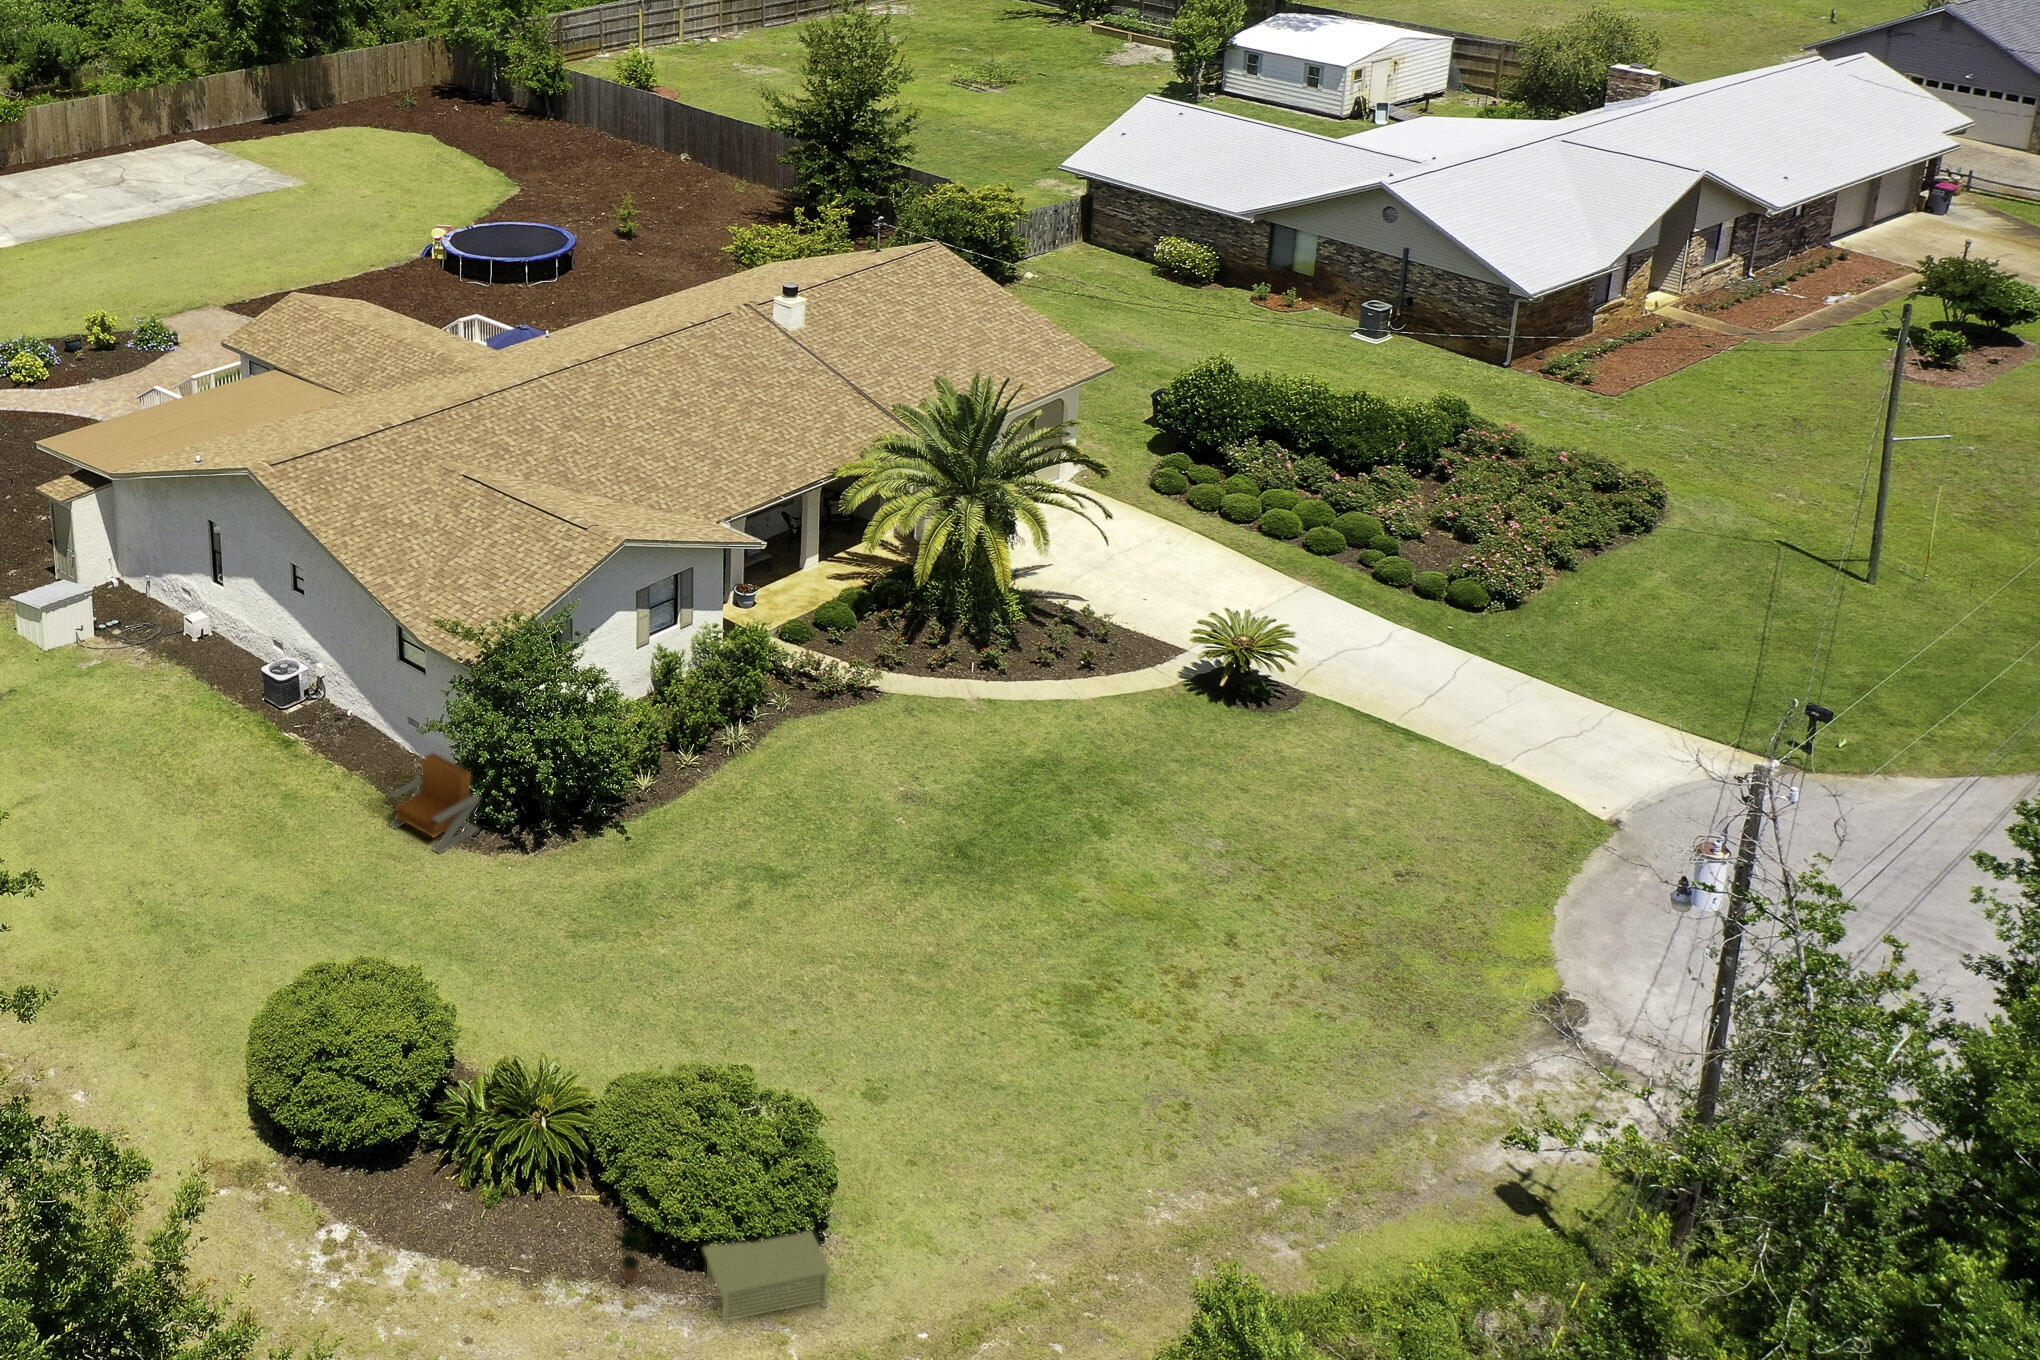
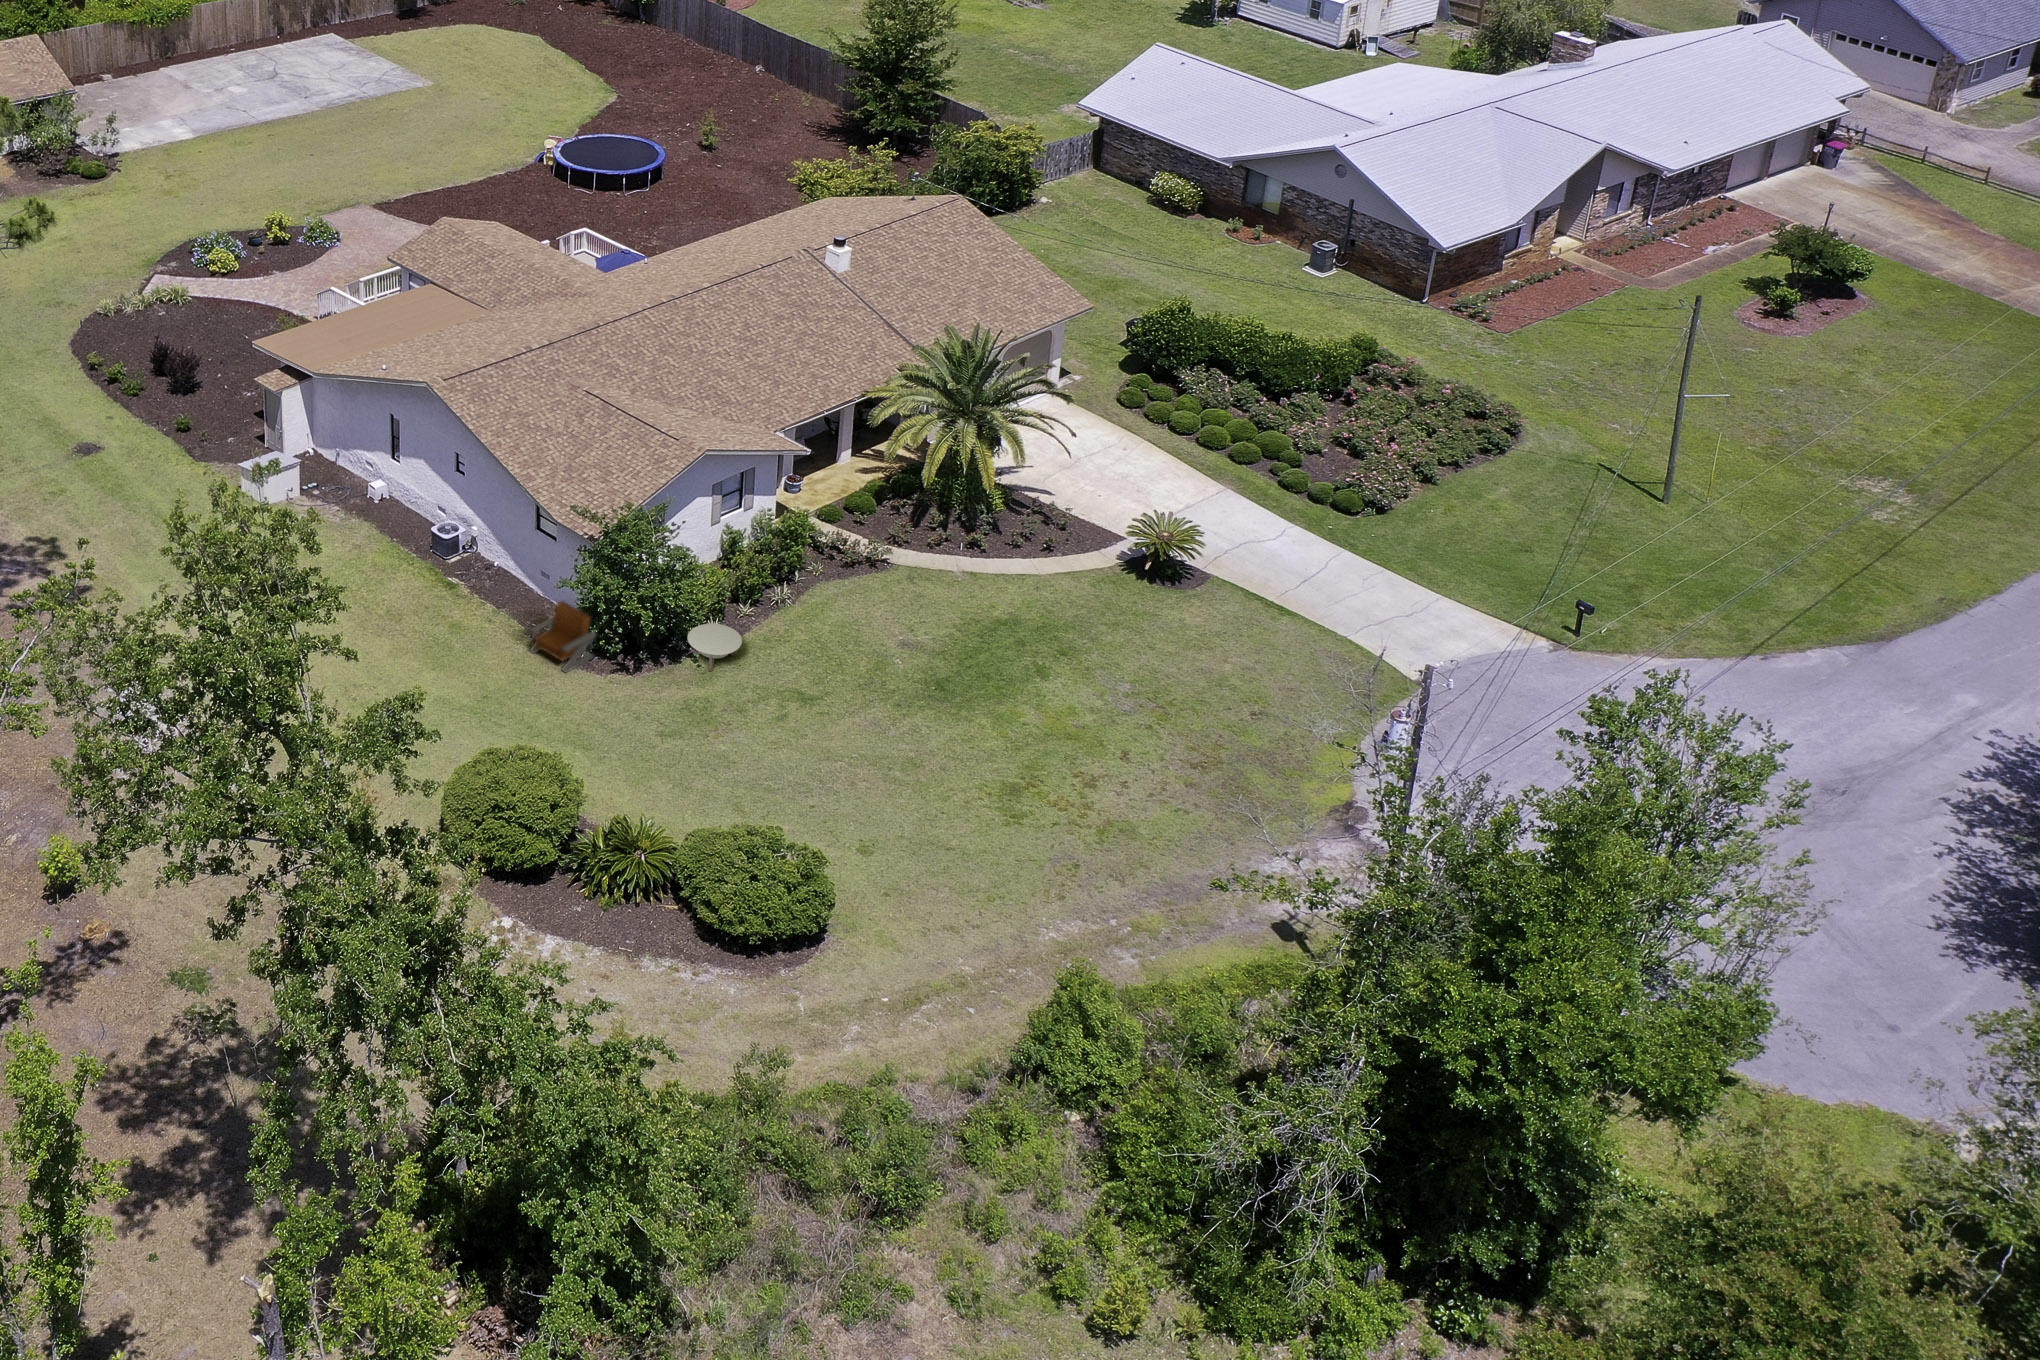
round table: none [608,778,684,844] -> present [687,624,742,671]
potted plant: present [615,1226,649,1282] -> none [686,918,716,960]
storage bench: present [703,1231,831,1327] -> none [746,930,828,989]

